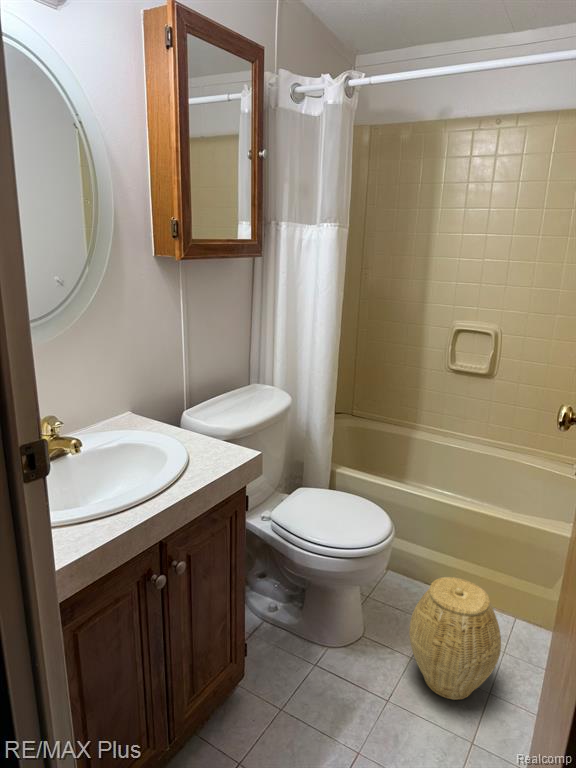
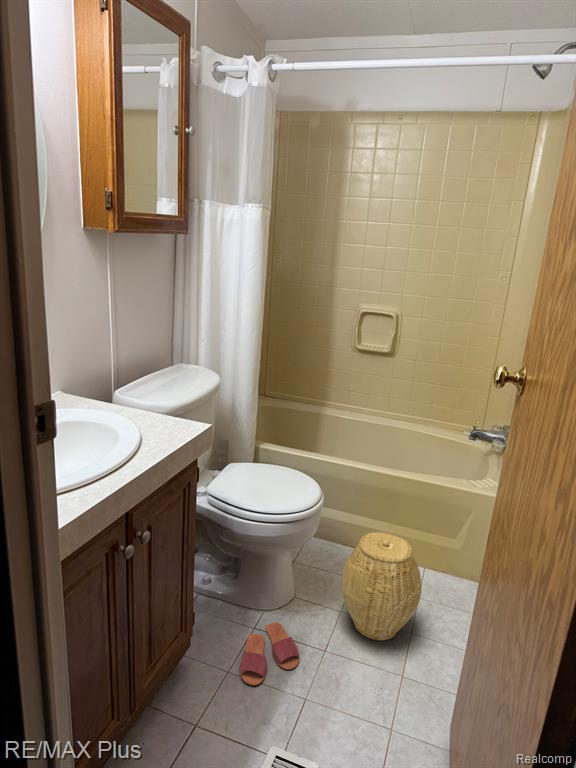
slippers: none [292,662,357,729] -> present [240,622,299,685]

